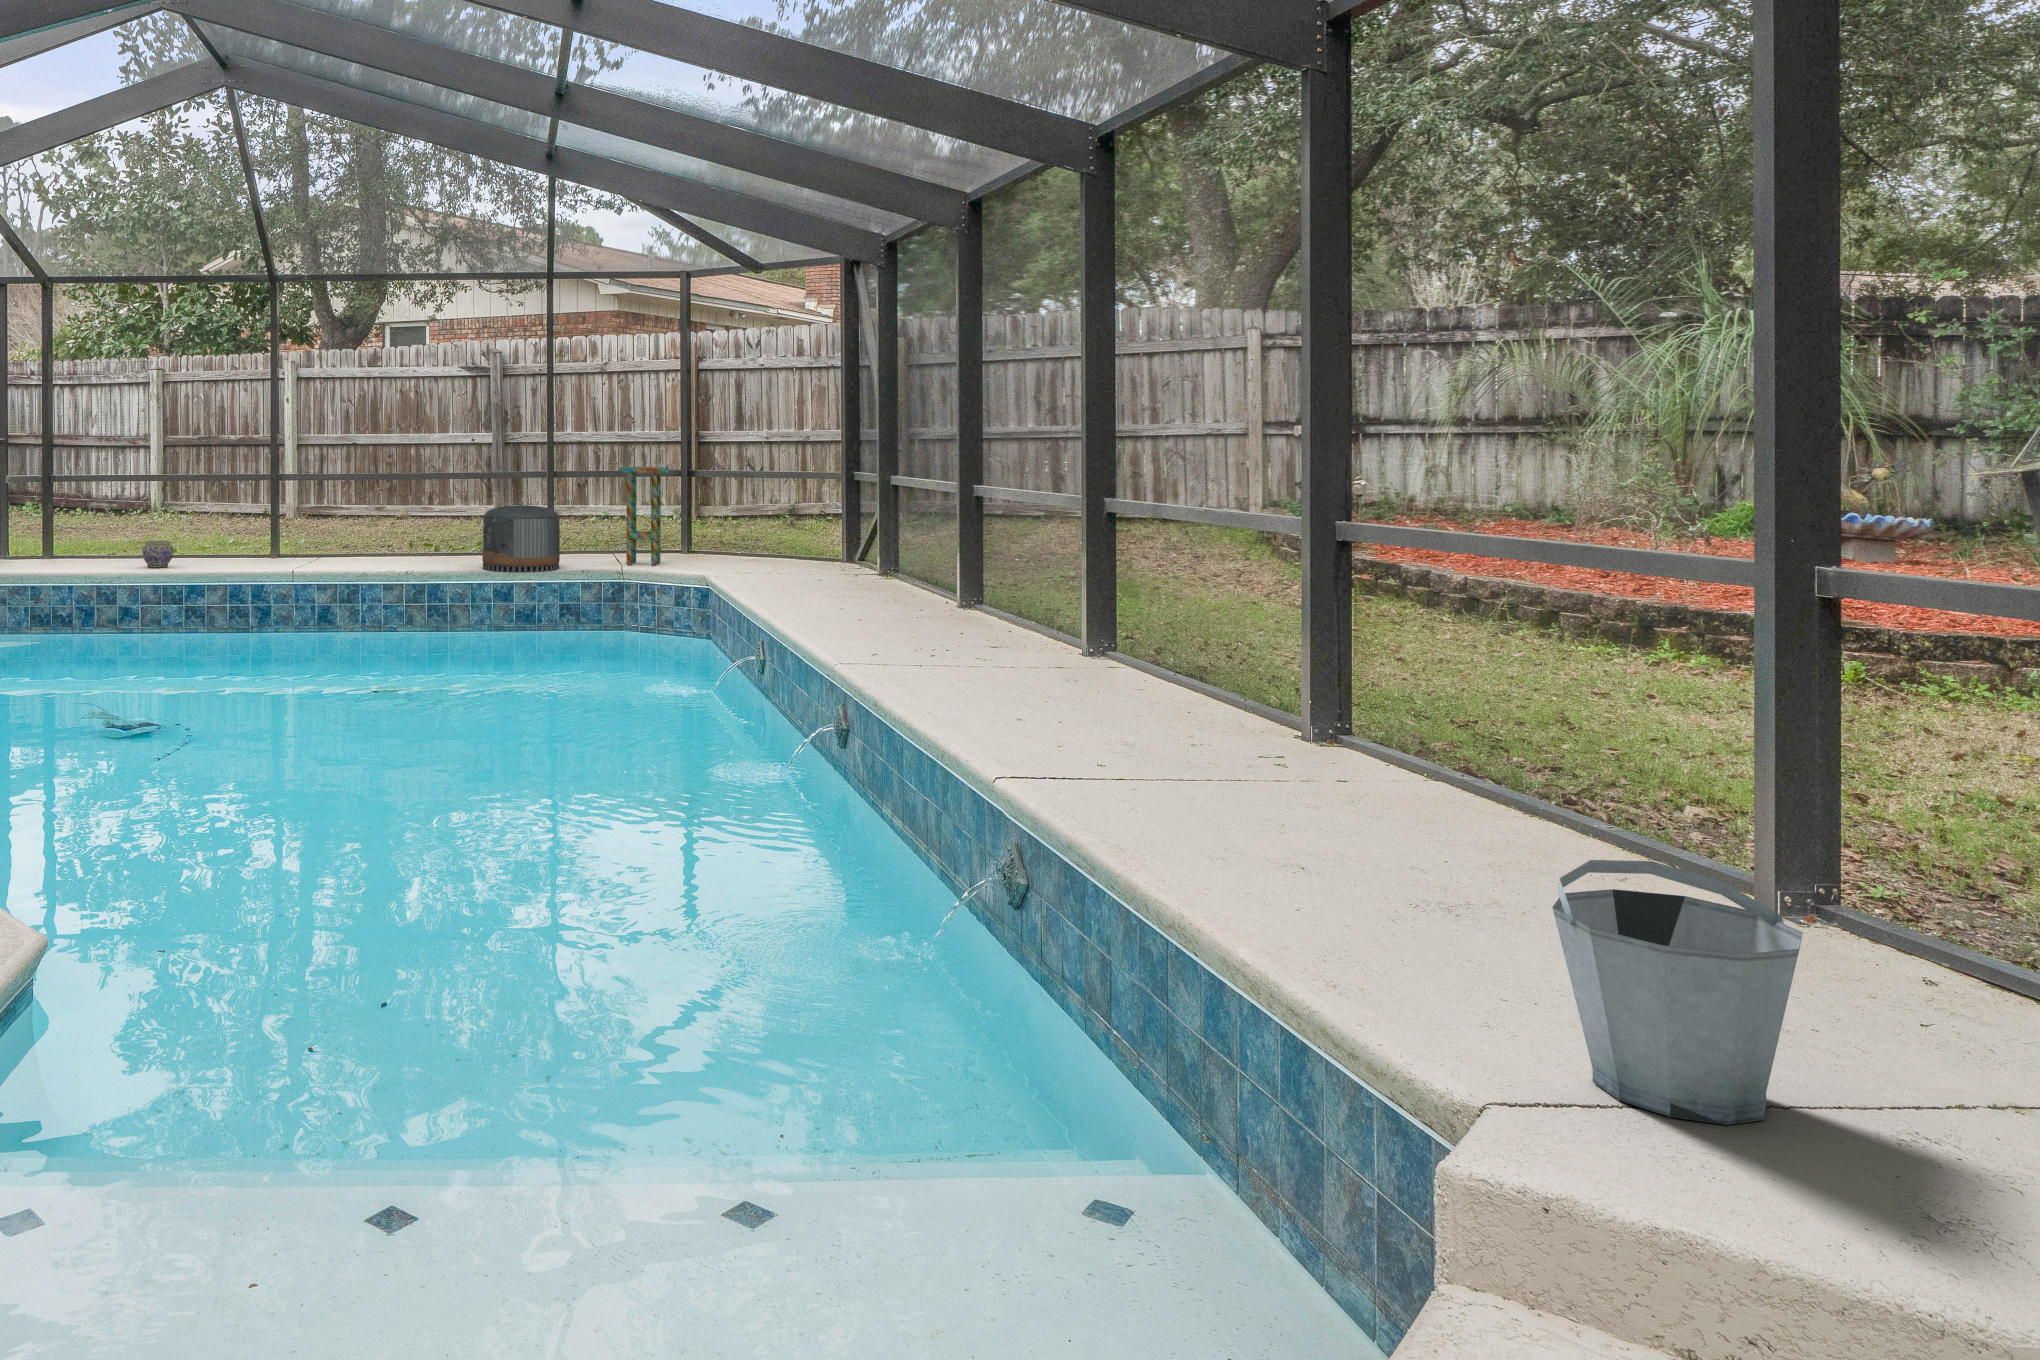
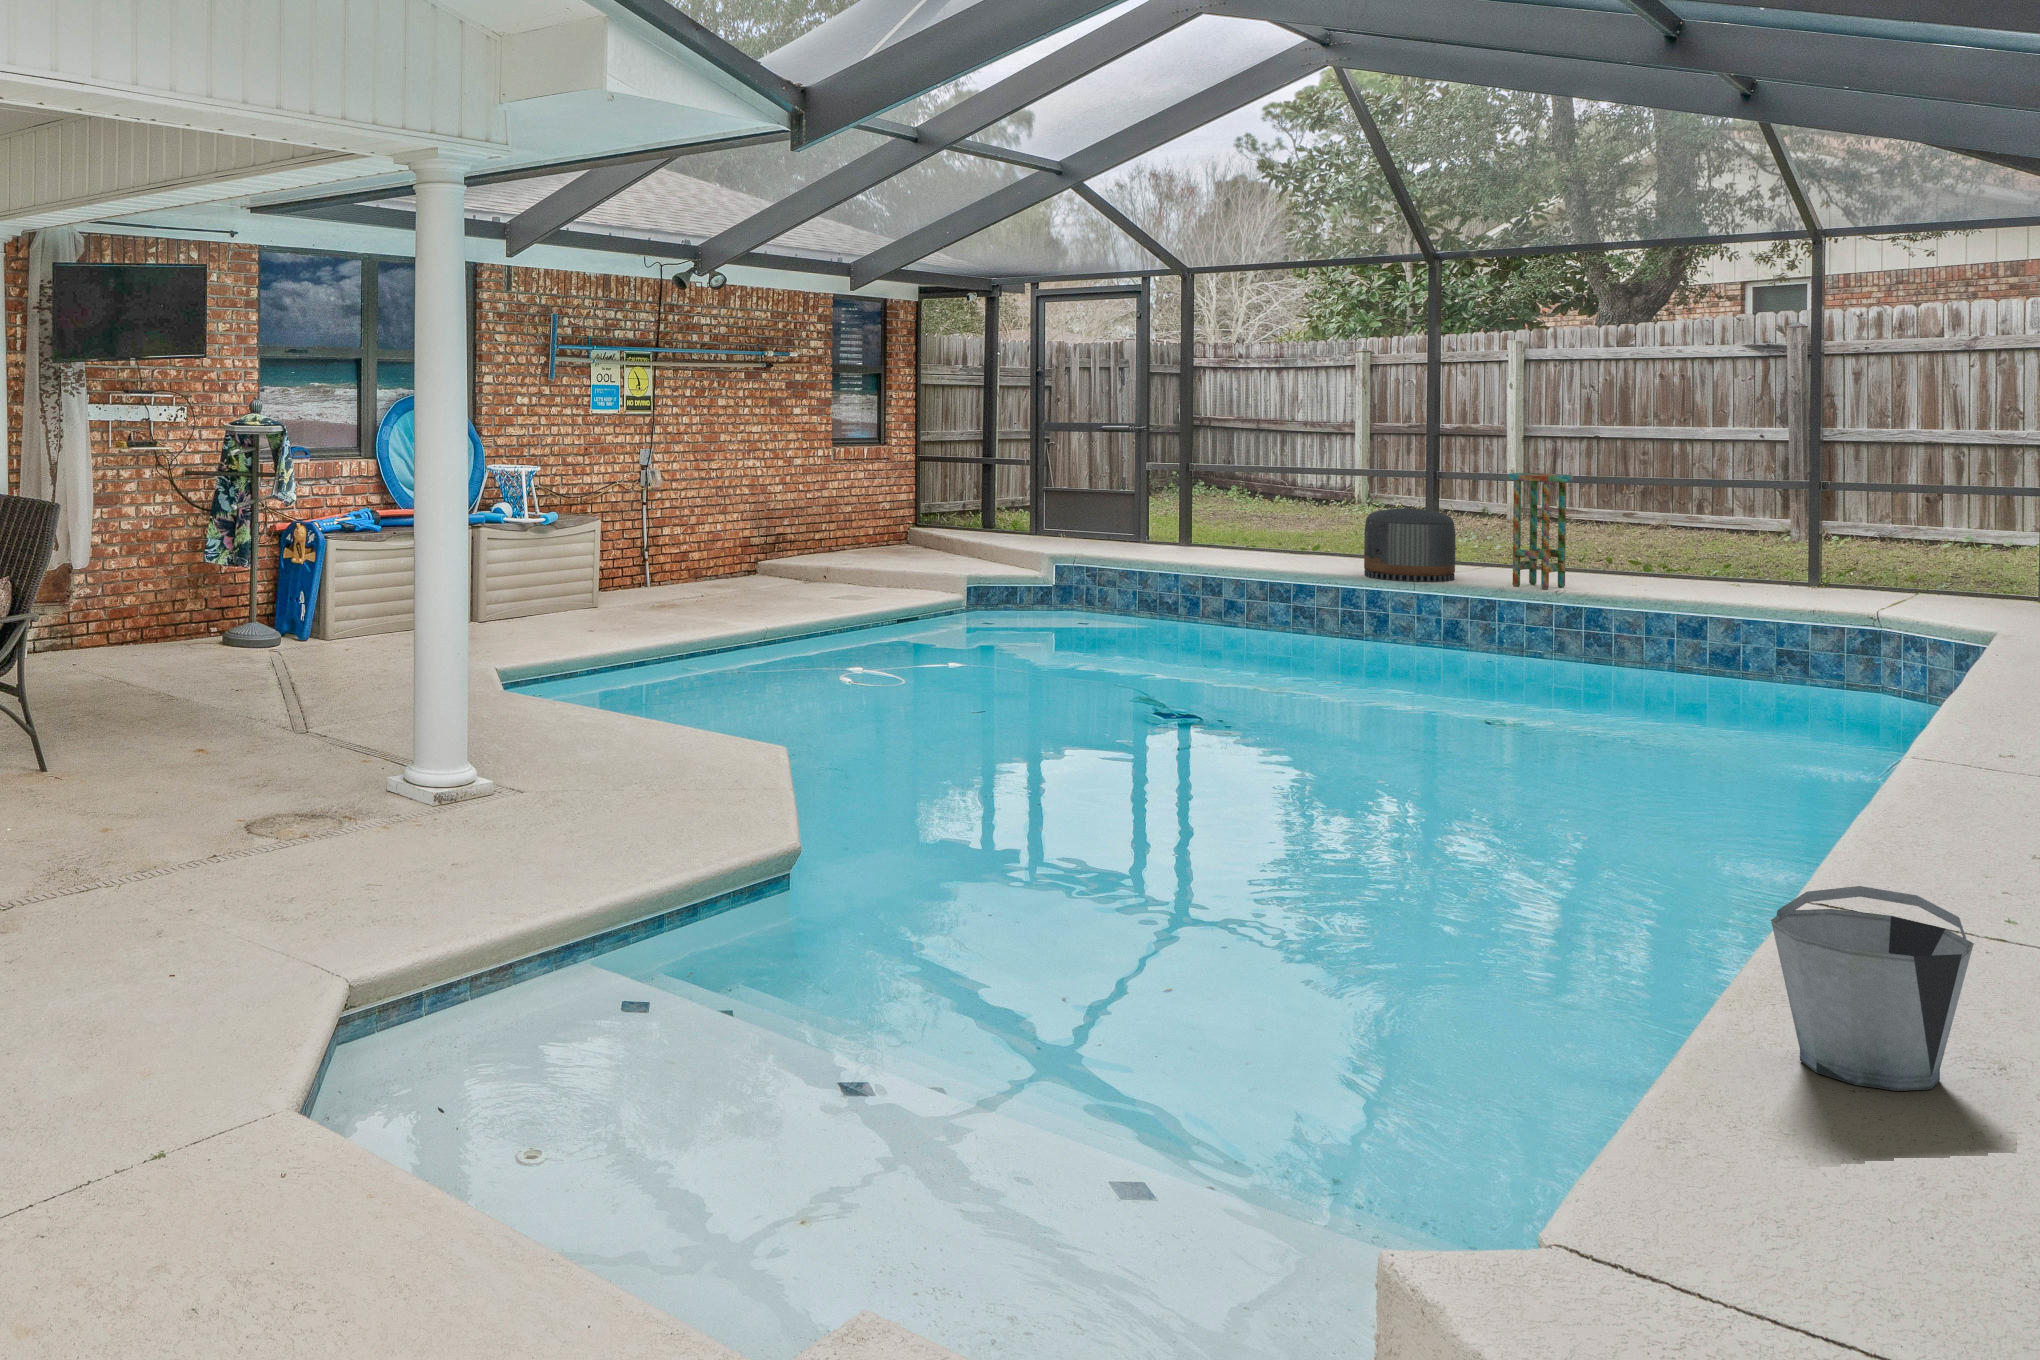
side table: present [619,467,669,566] -> present [1508,473,1573,589]
pouf: present [482,505,560,572] -> present [1364,508,1455,582]
planter: present [142,541,173,568] -> none [1291,541,1325,570]

